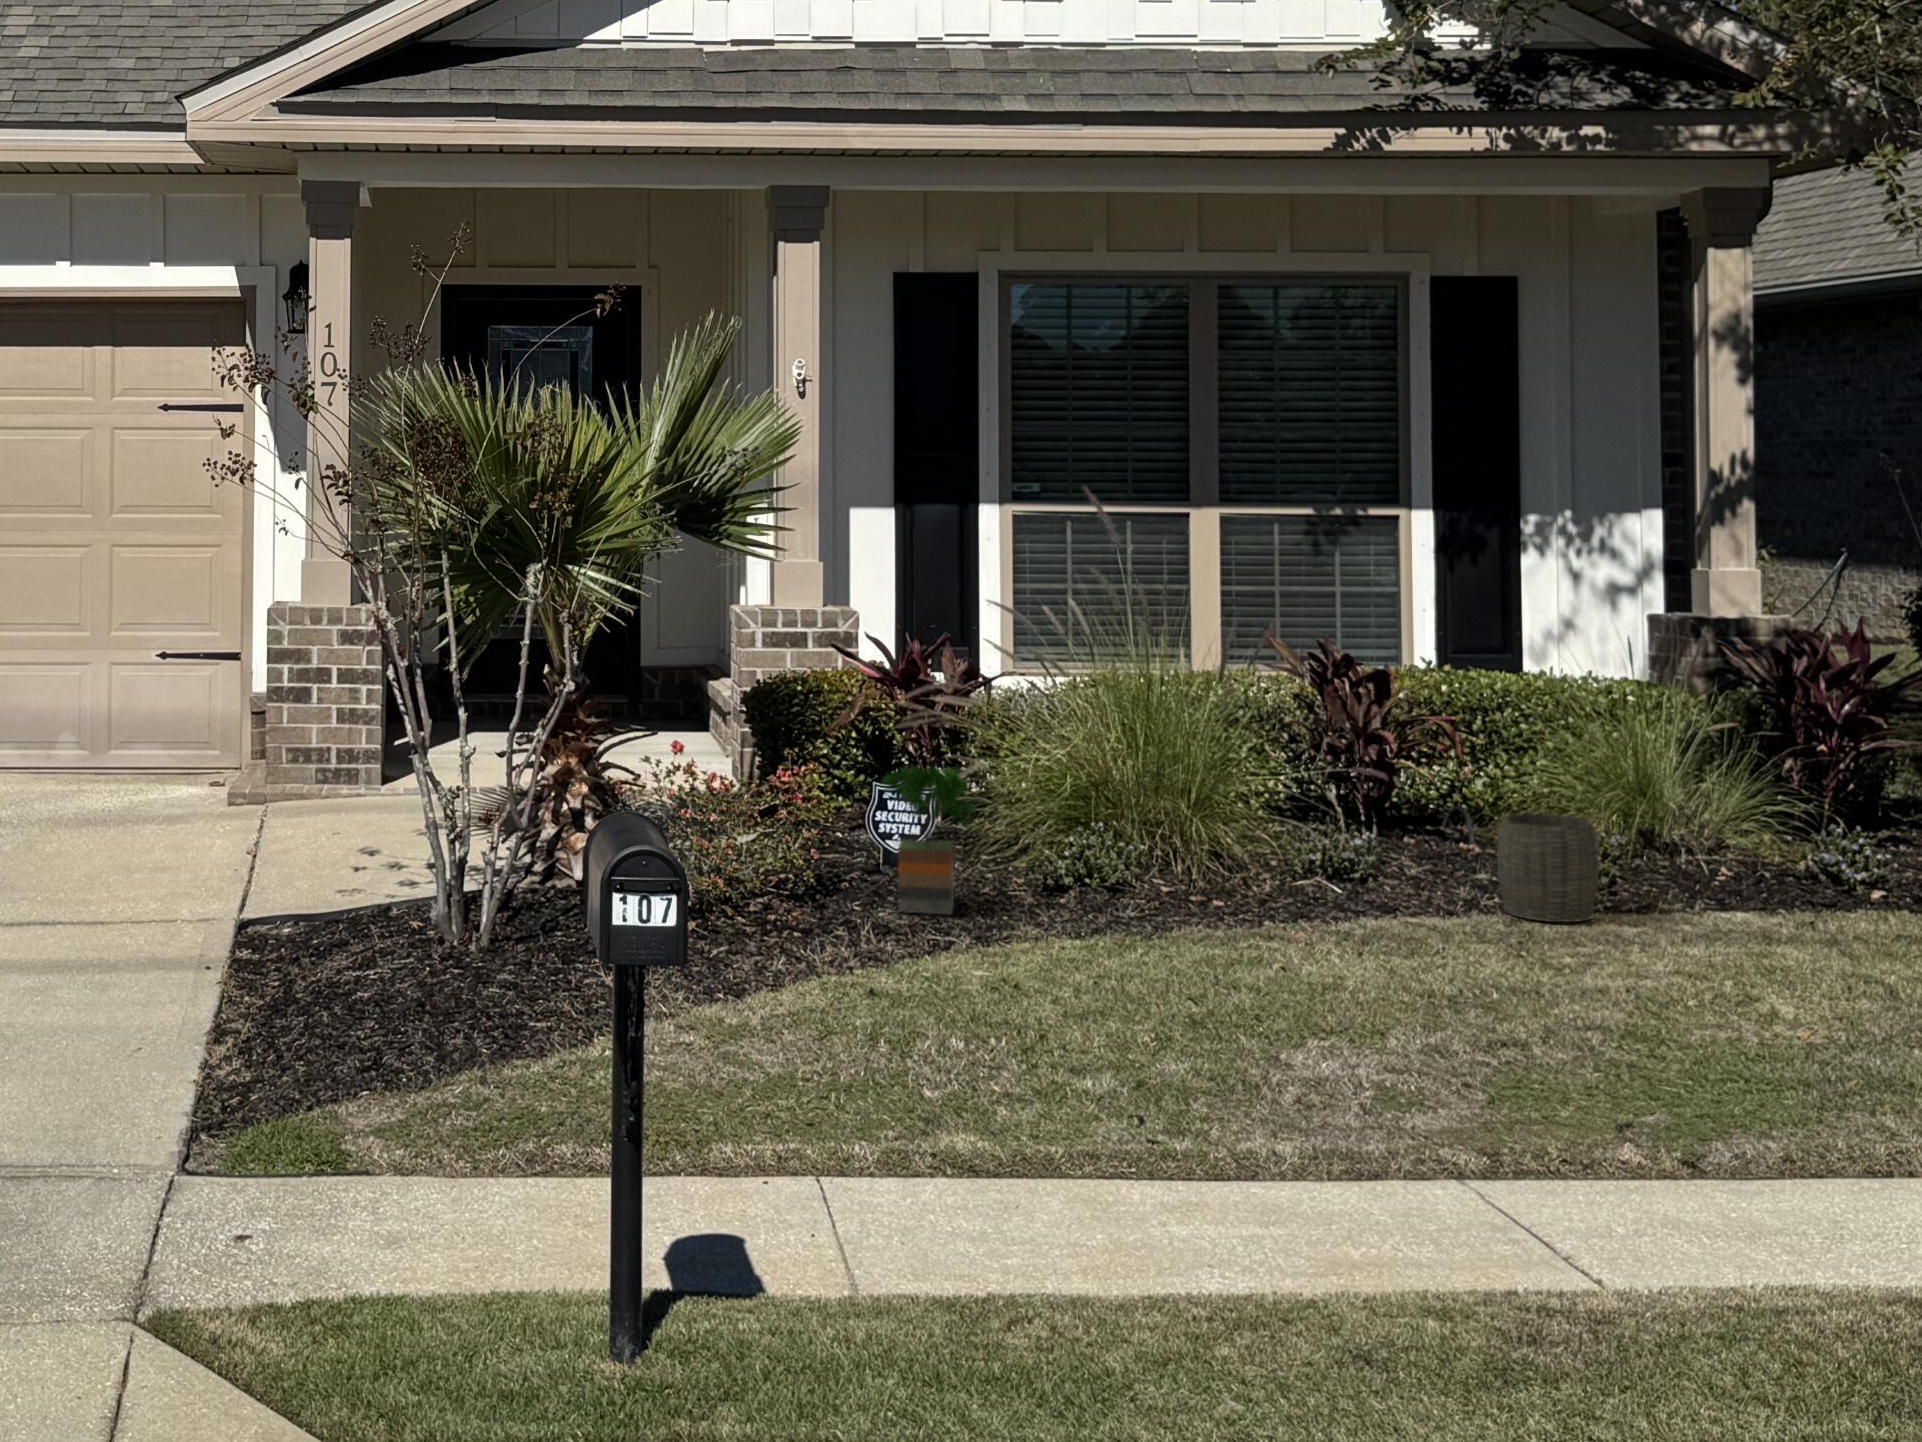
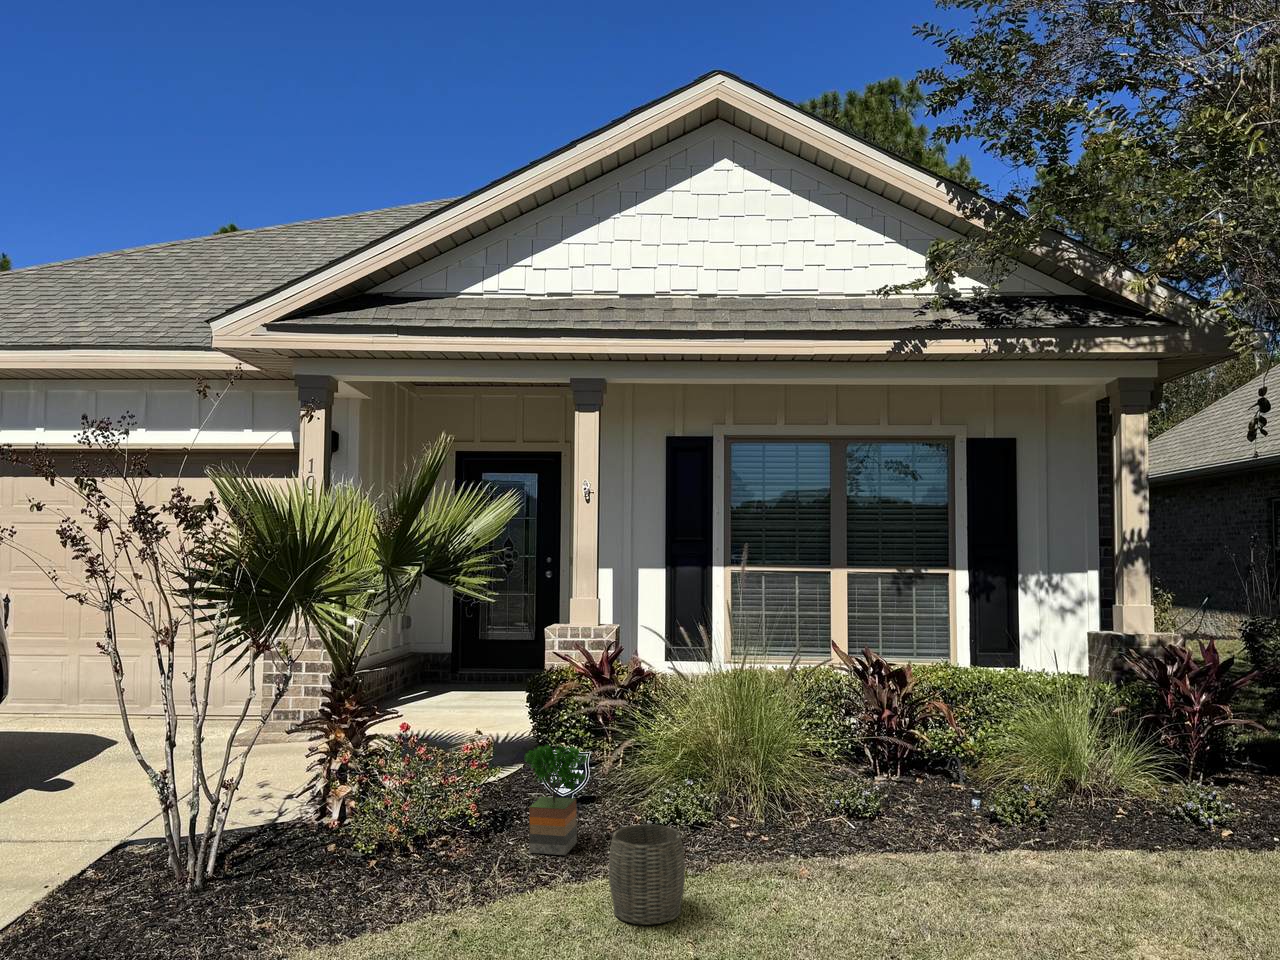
woven basket: present [1497,813,1599,922] -> present [609,824,685,924]

